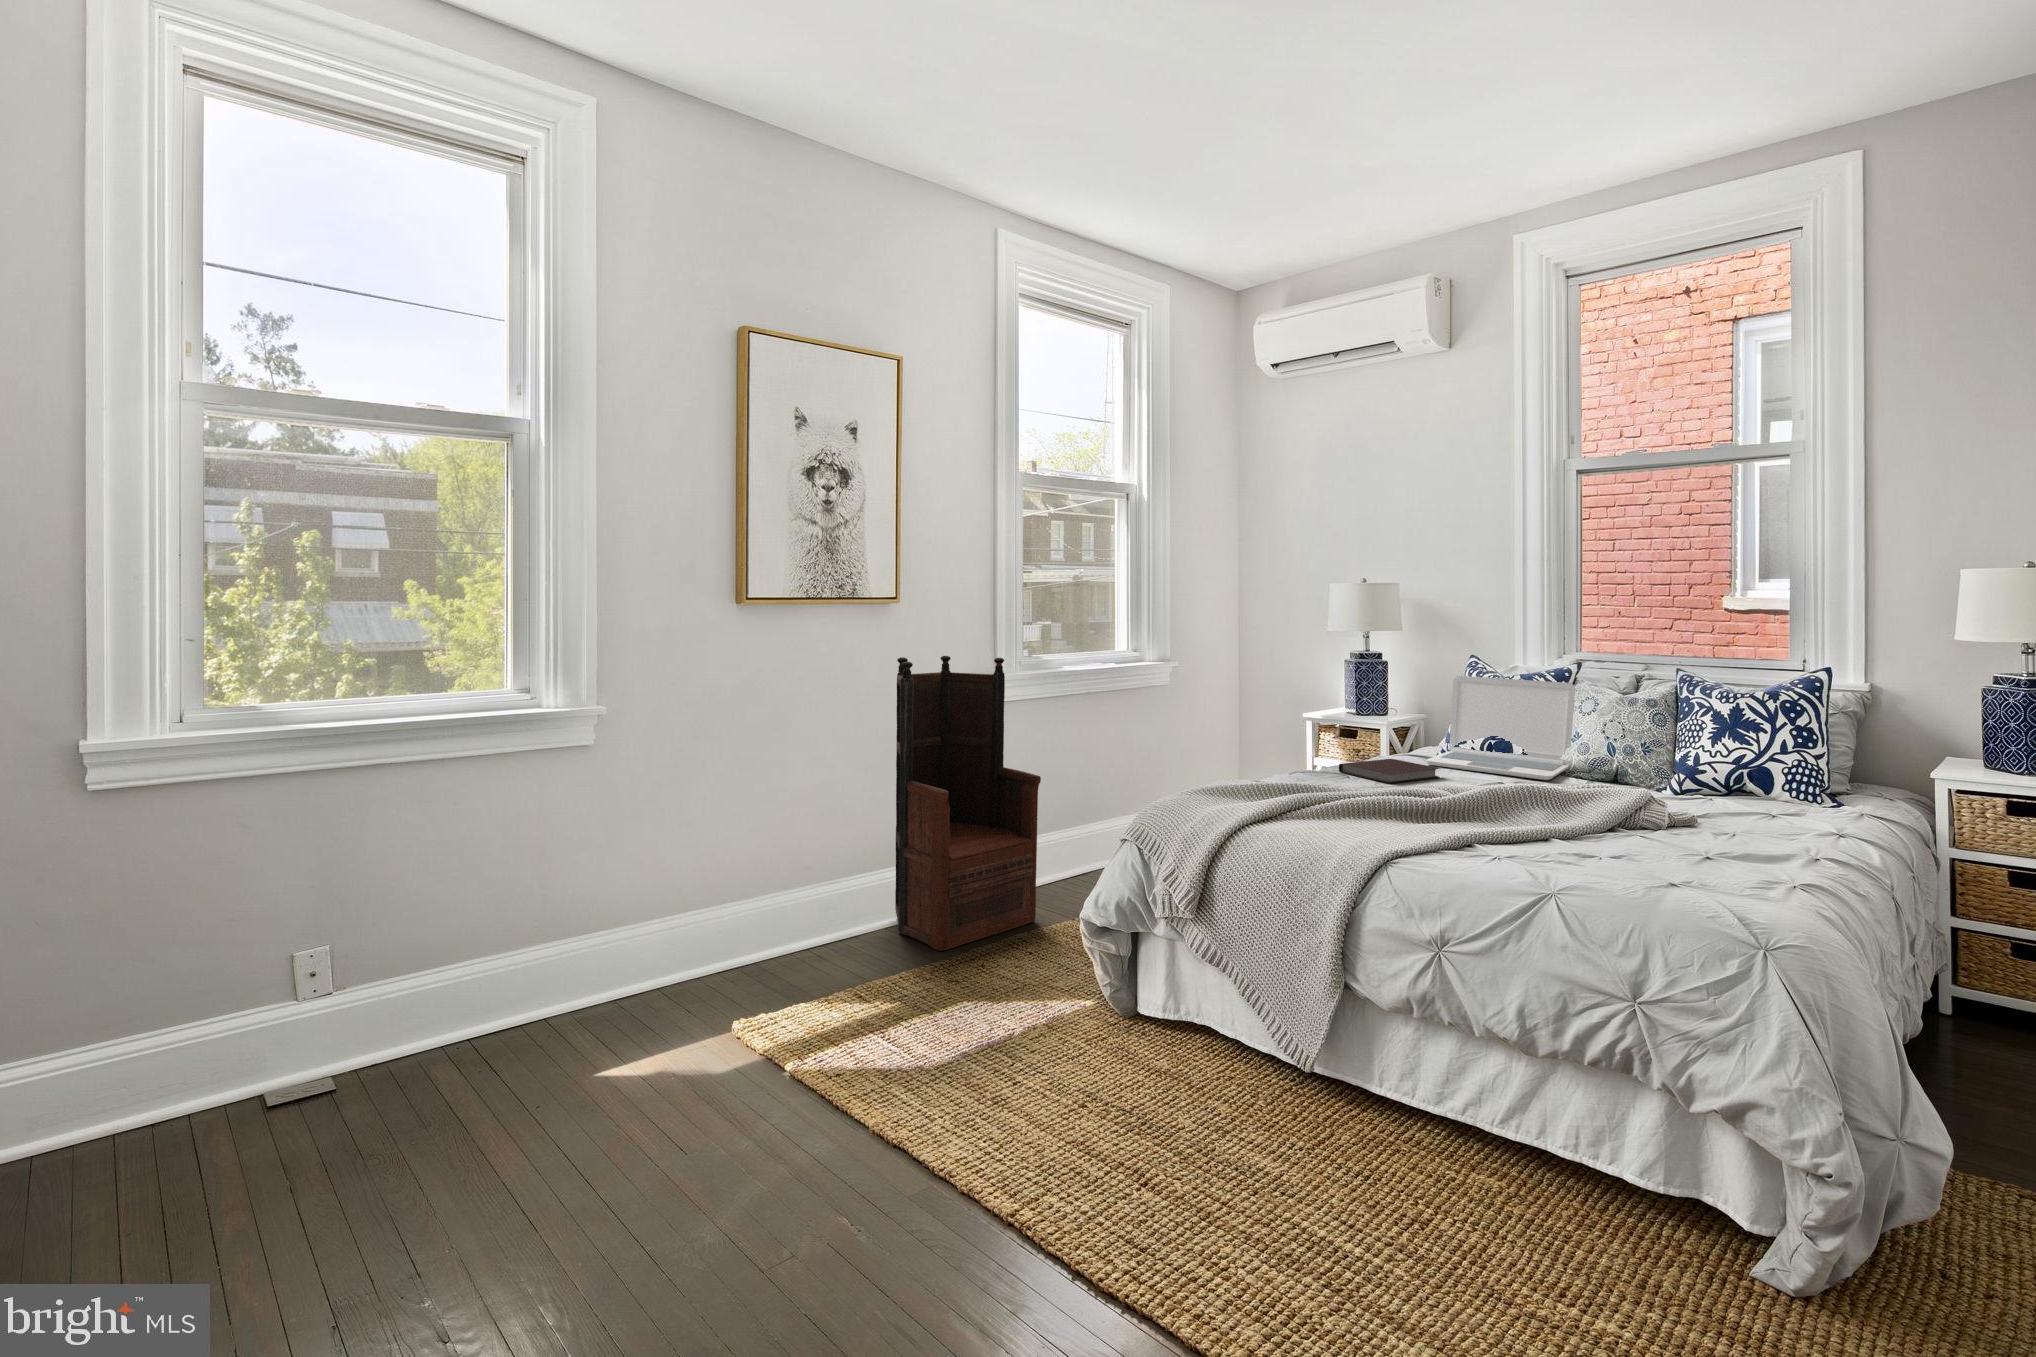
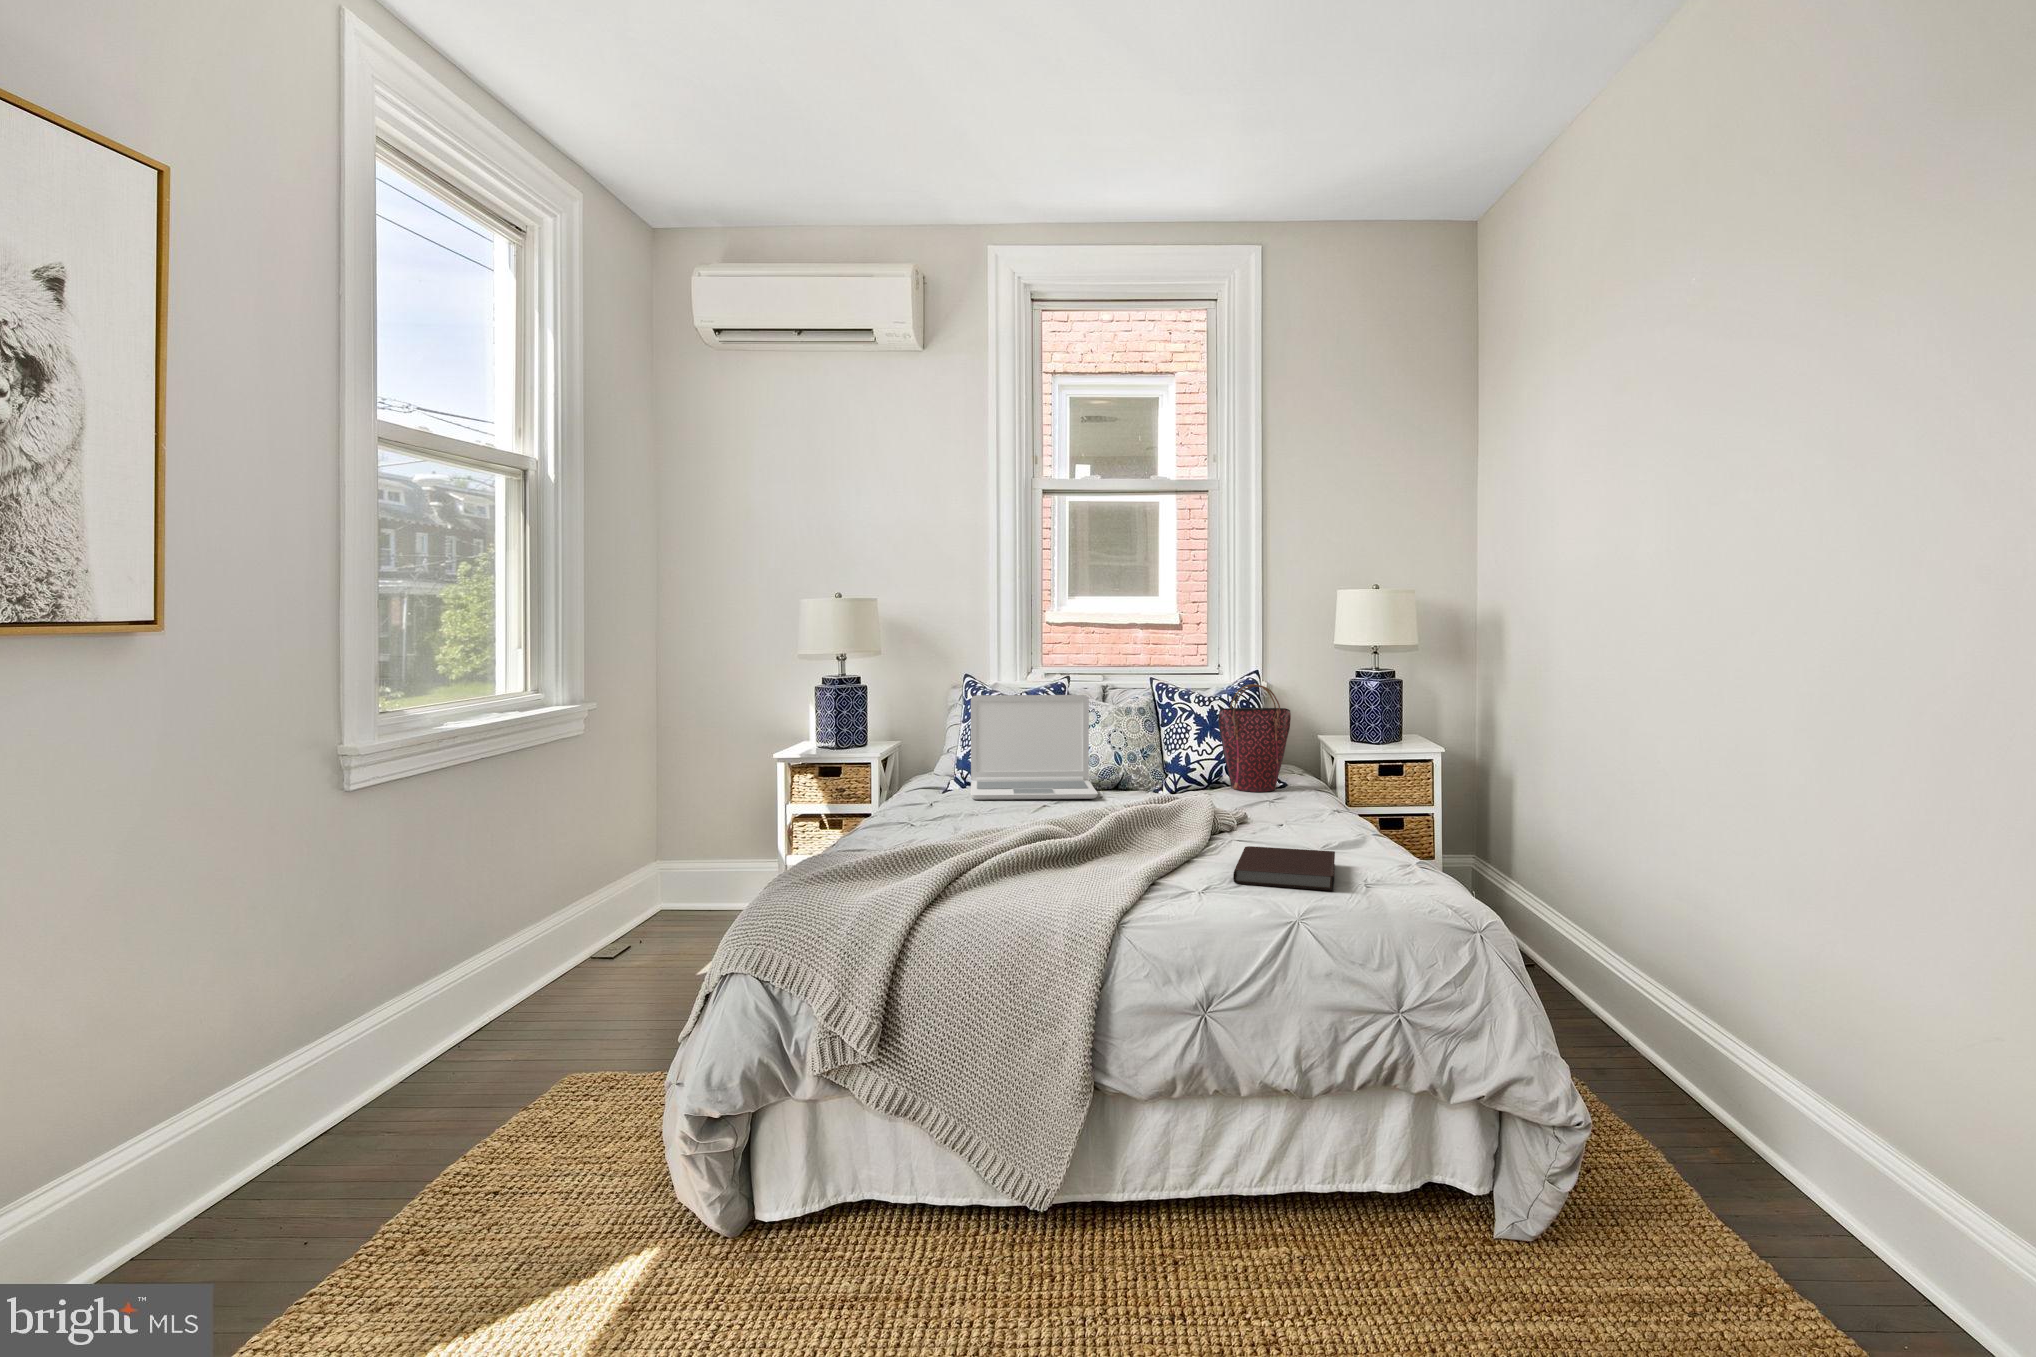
armchair: present [895,656,1041,951] -> none [178,715,501,1268]
handbag: none [1731,686,1835,805] -> present [1218,684,1291,792]
notebook: present [1339,759,1440,783] -> present [1233,846,1335,891]

